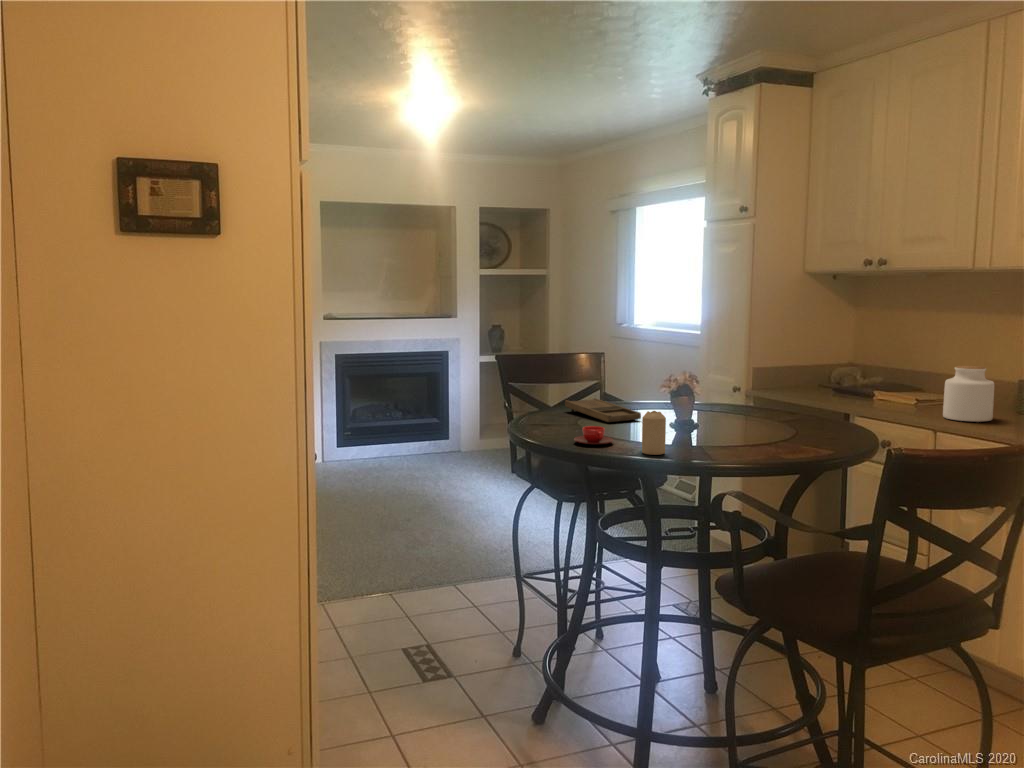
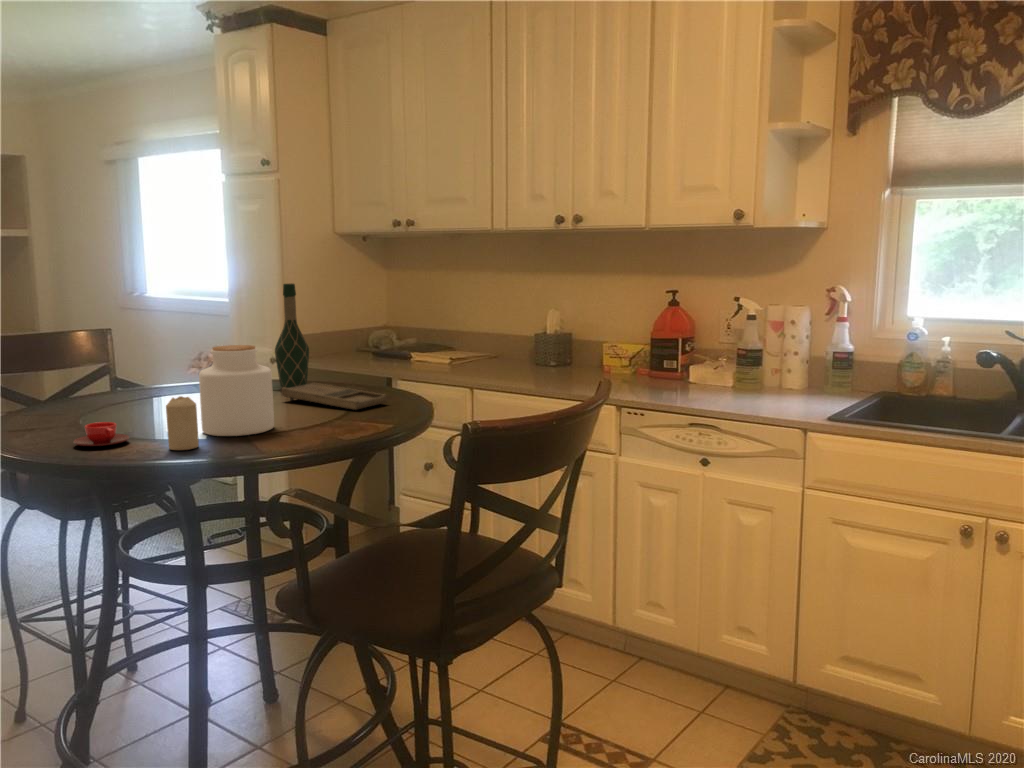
wine bottle: none [737,319,768,414] -> present [275,283,309,388]
jar: present [943,366,994,422] -> present [199,345,274,436]
tray: present [565,398,641,422] -> present [281,383,387,410]

